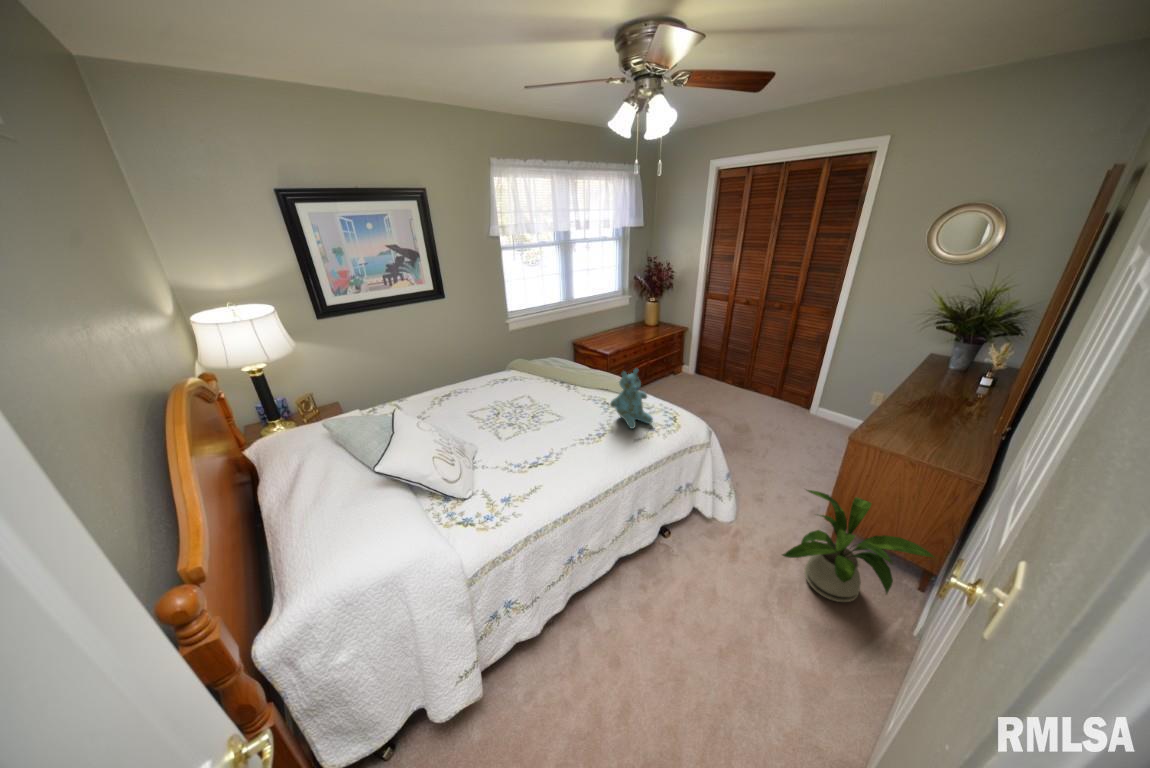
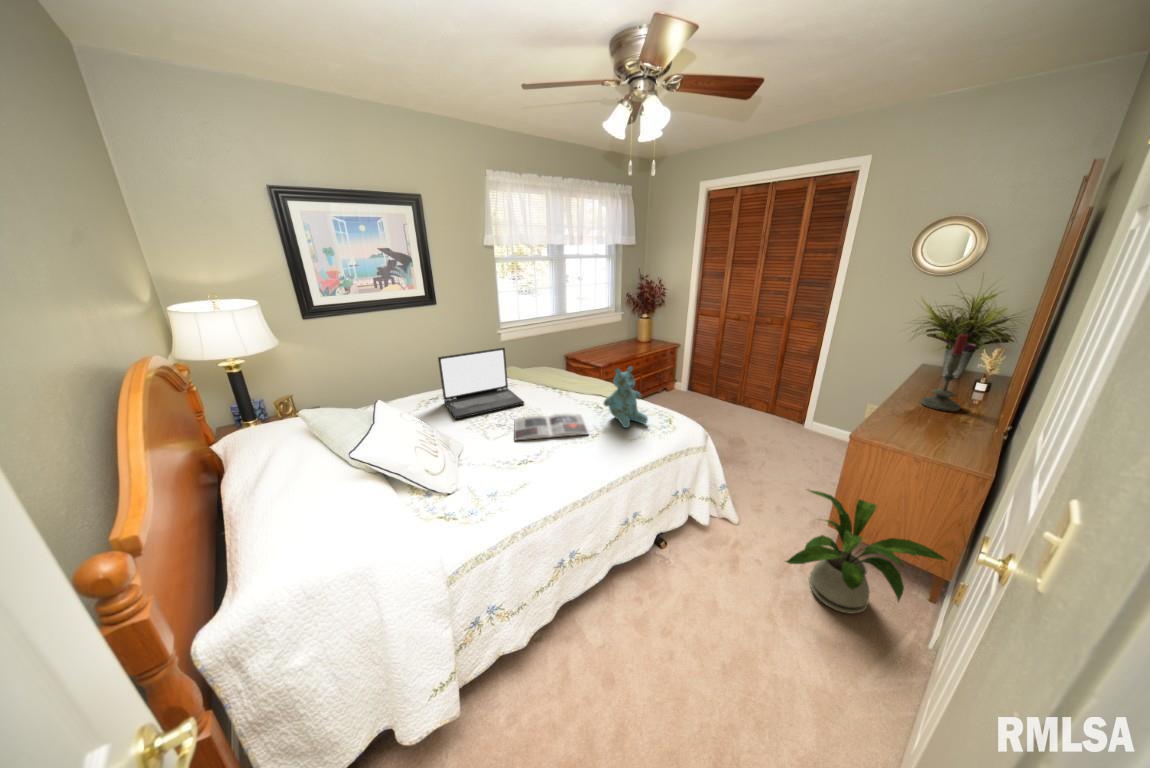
candle: none [923,332,975,410] -> present [921,334,968,412]
laptop: none [449,346,533,420] -> present [438,348,524,419]
magazine: none [524,413,596,443] -> present [514,414,588,440]

